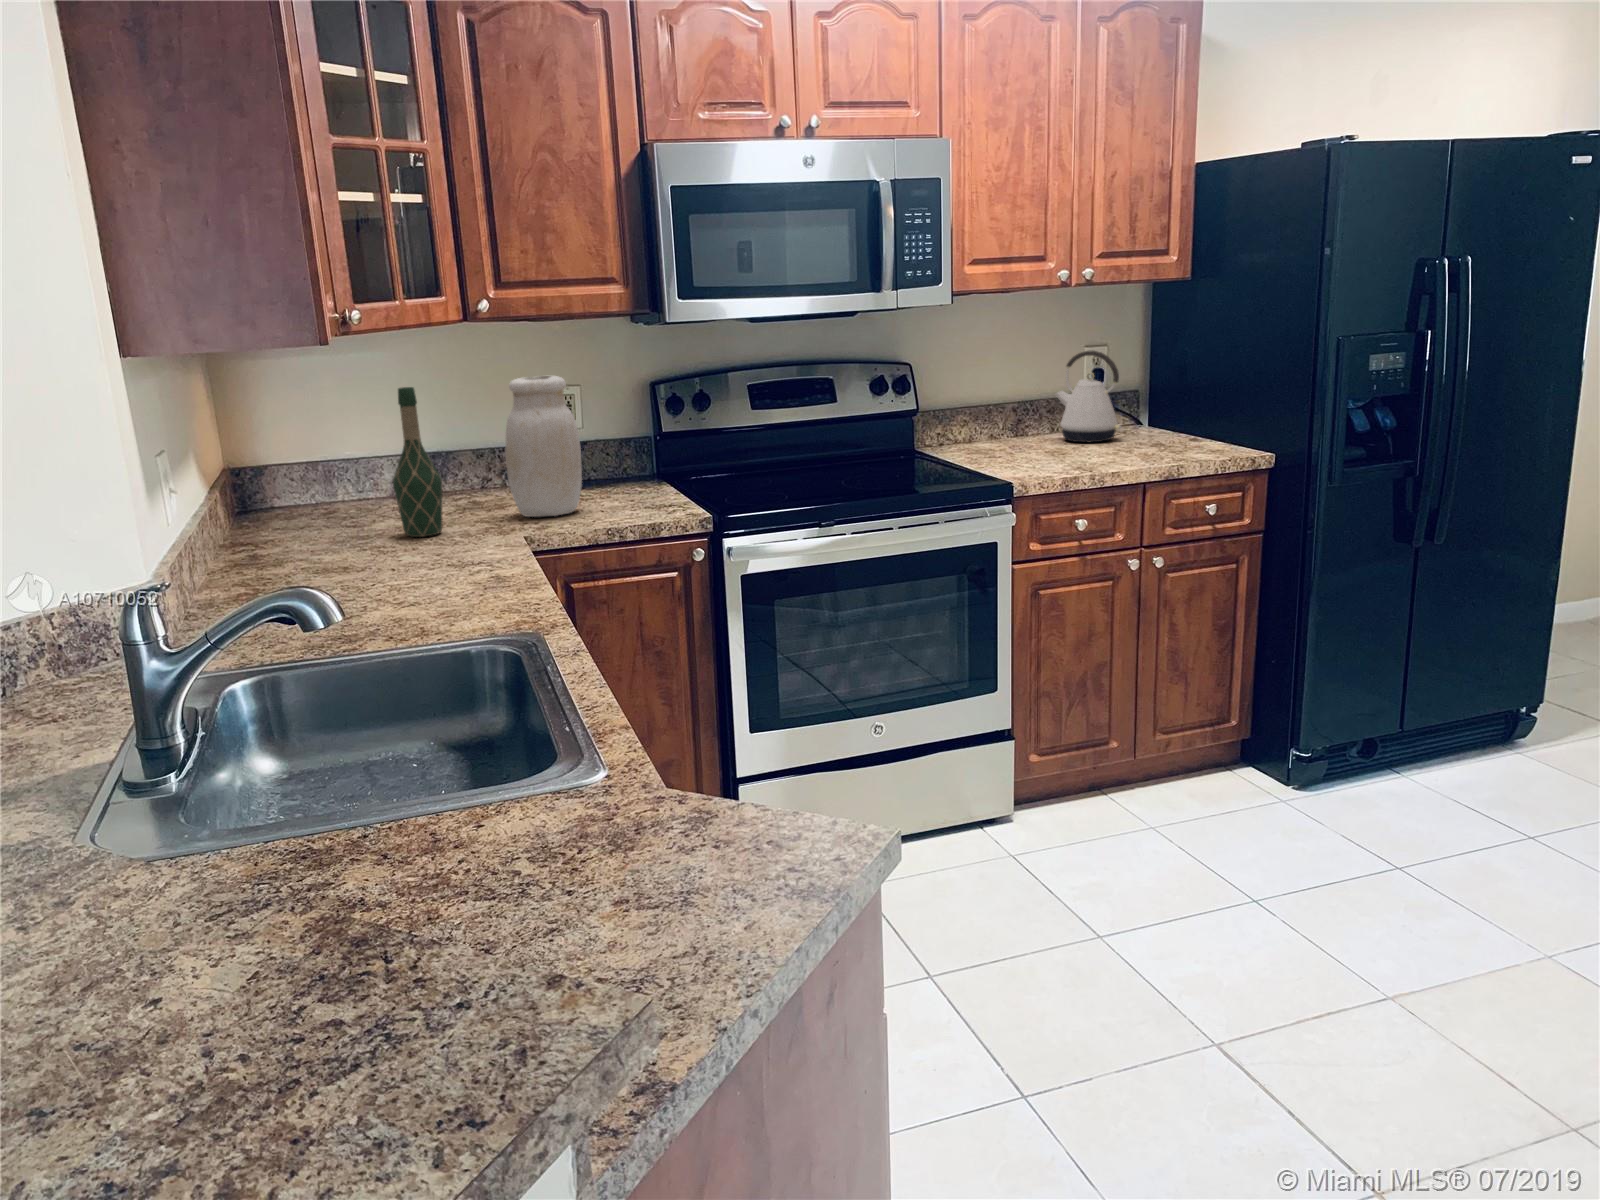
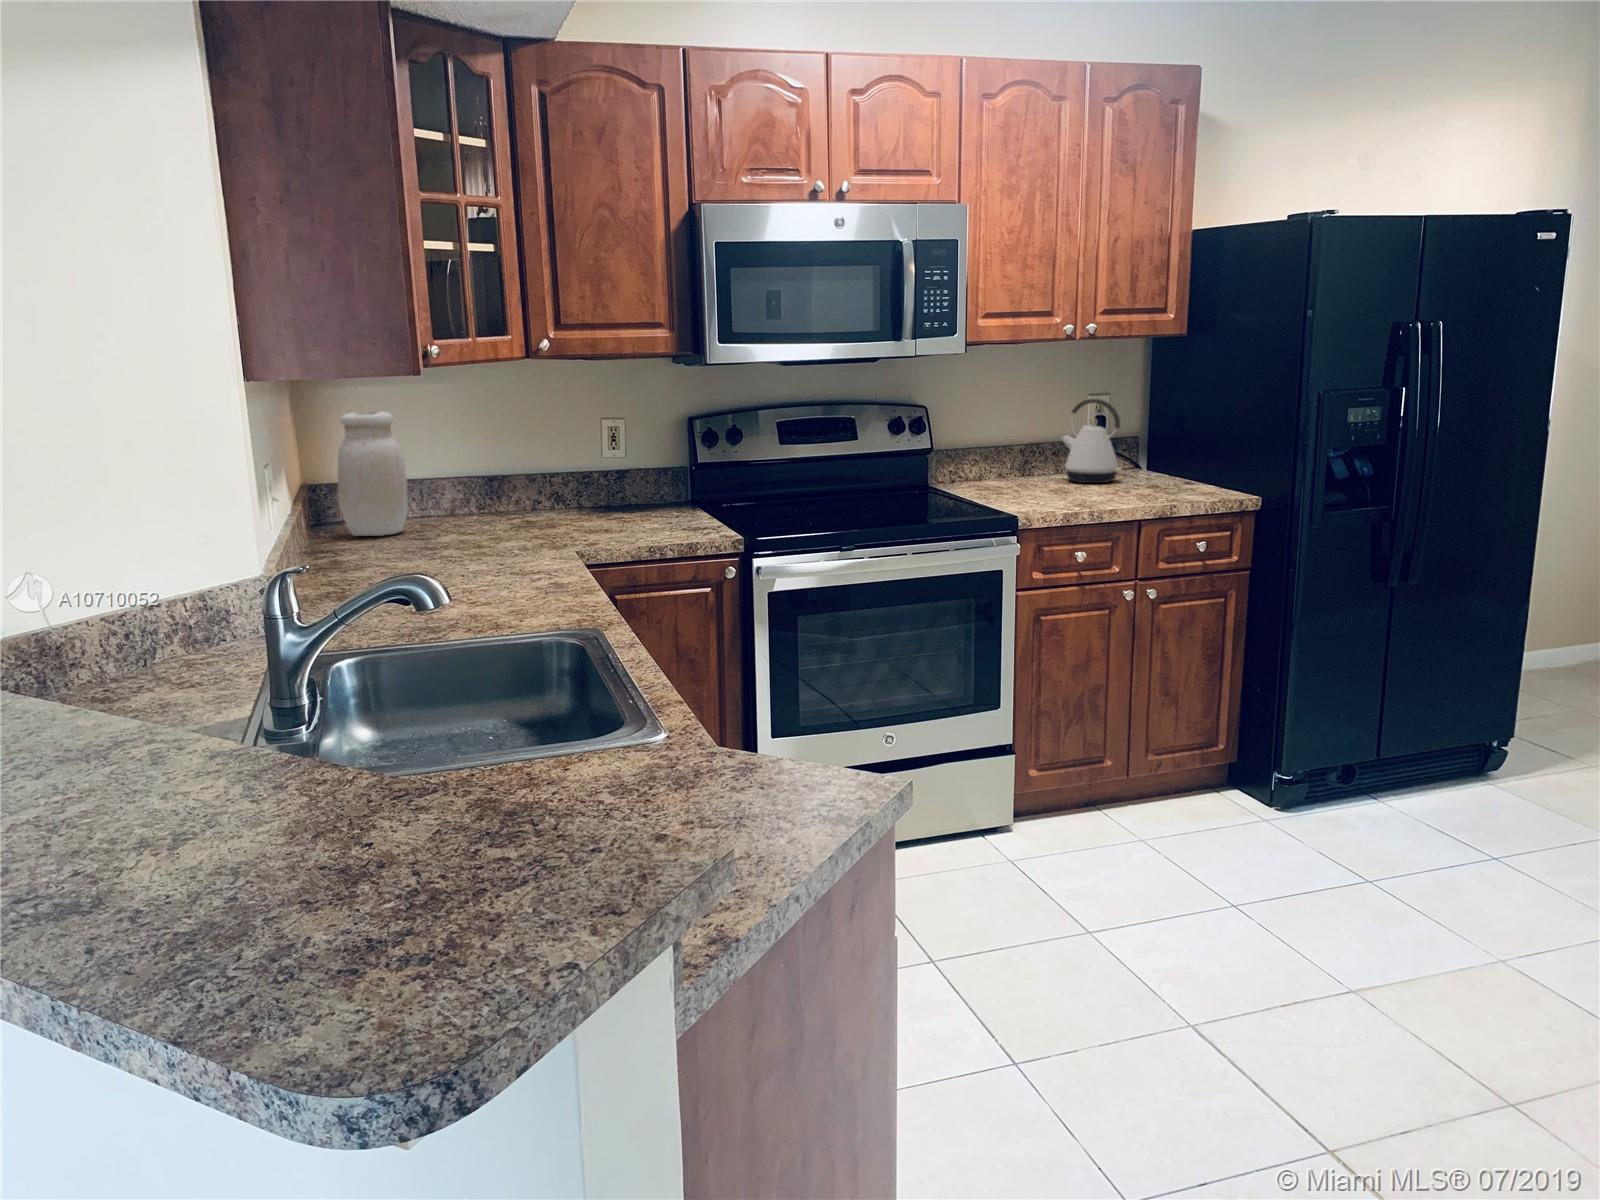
jar: present [506,376,582,517] -> present [338,411,408,536]
wine bottle: present [393,387,442,537] -> none [458,415,502,550]

